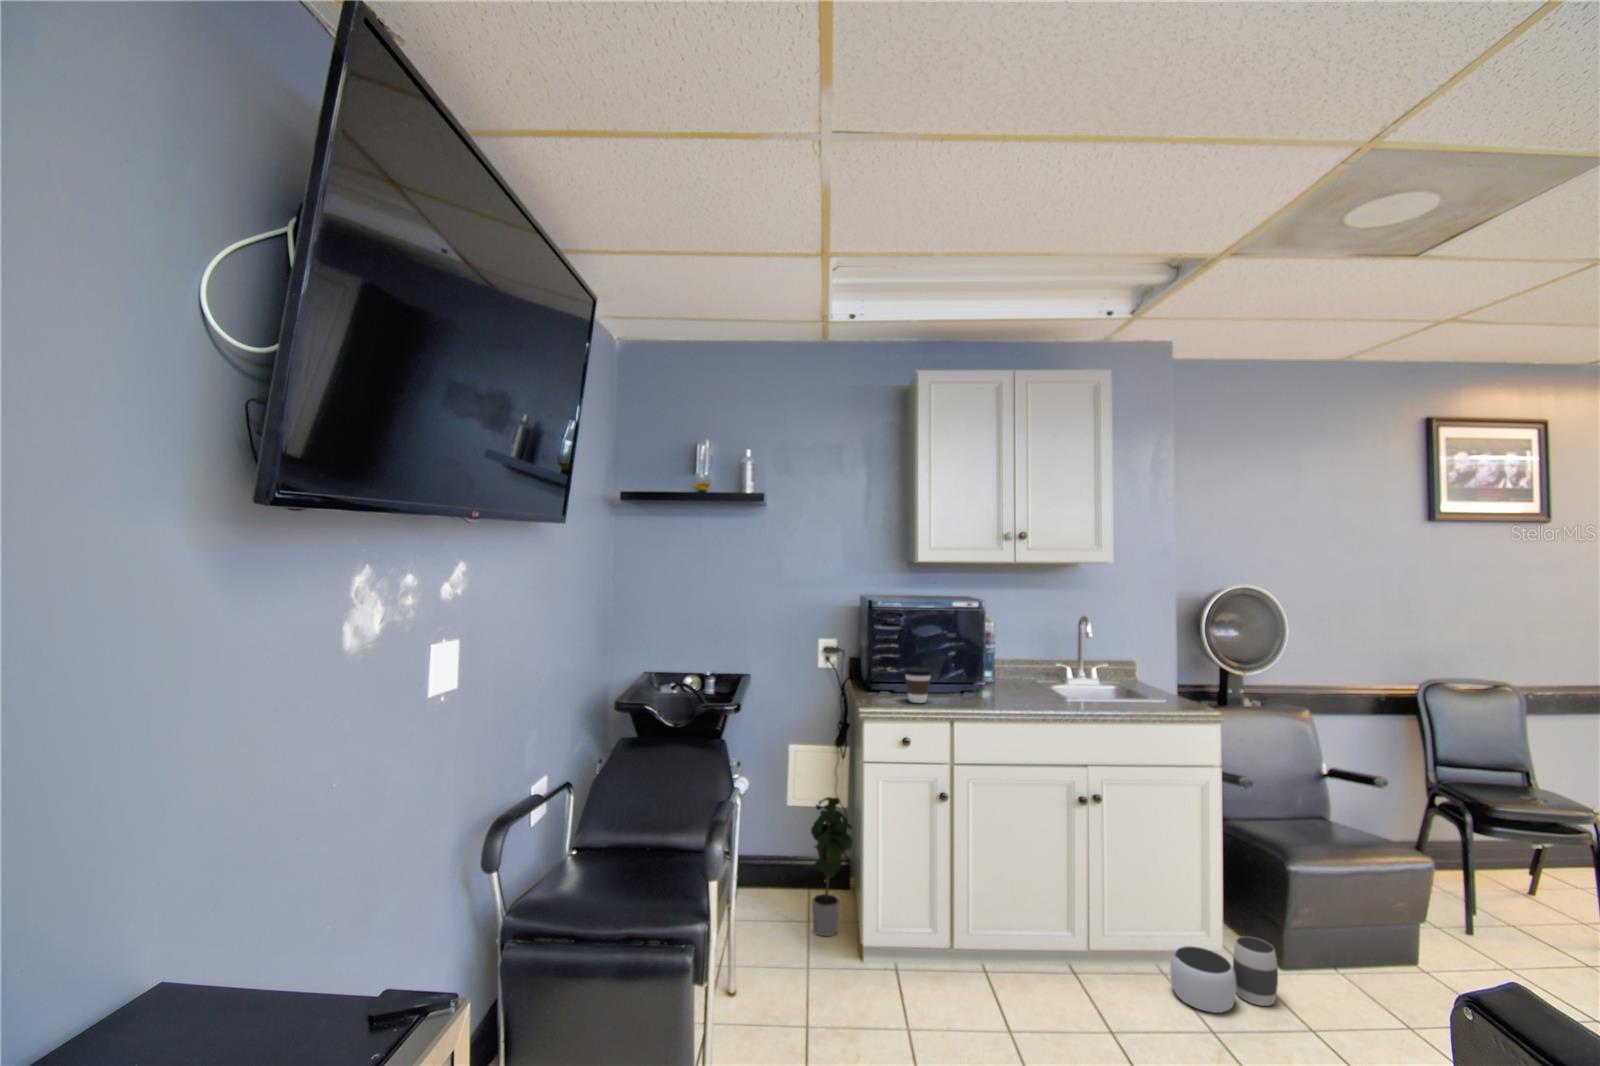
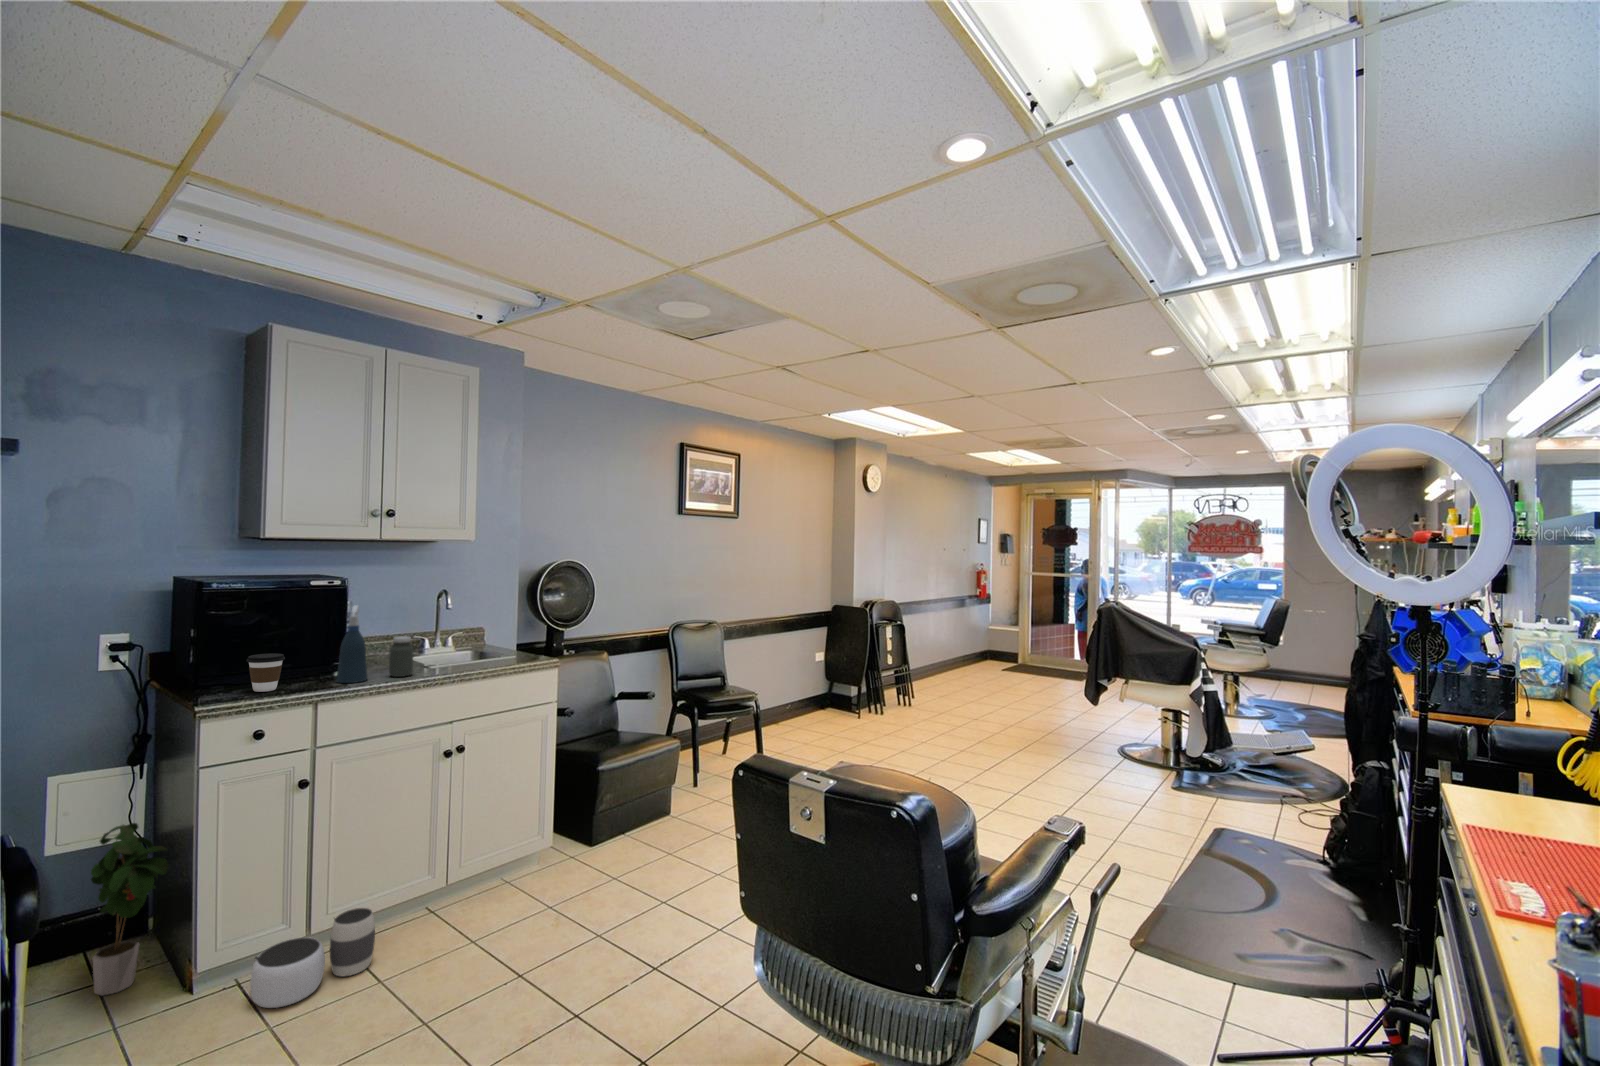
spray bottle: none [976,627,1003,706] -> present [336,605,367,683]
jar: none [1024,663,1047,706] -> present [389,636,413,677]
waste basket: present [1170,936,1278,1013] -> present [250,908,375,1008]

